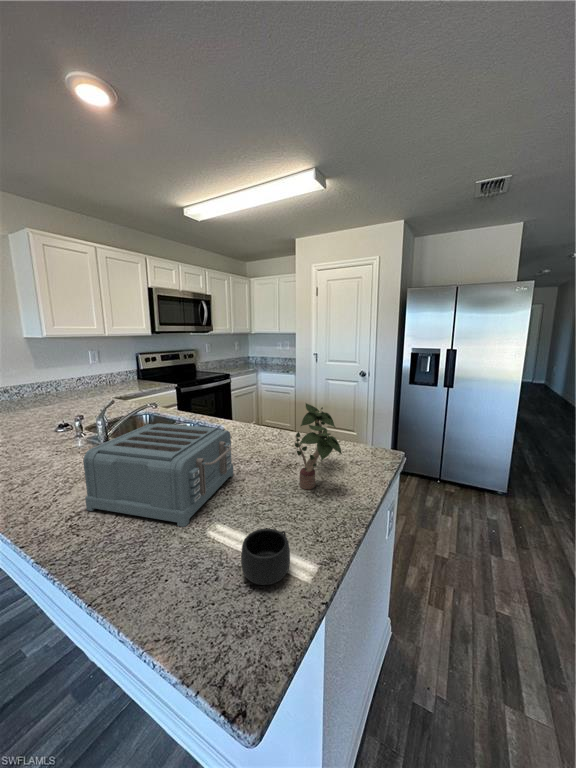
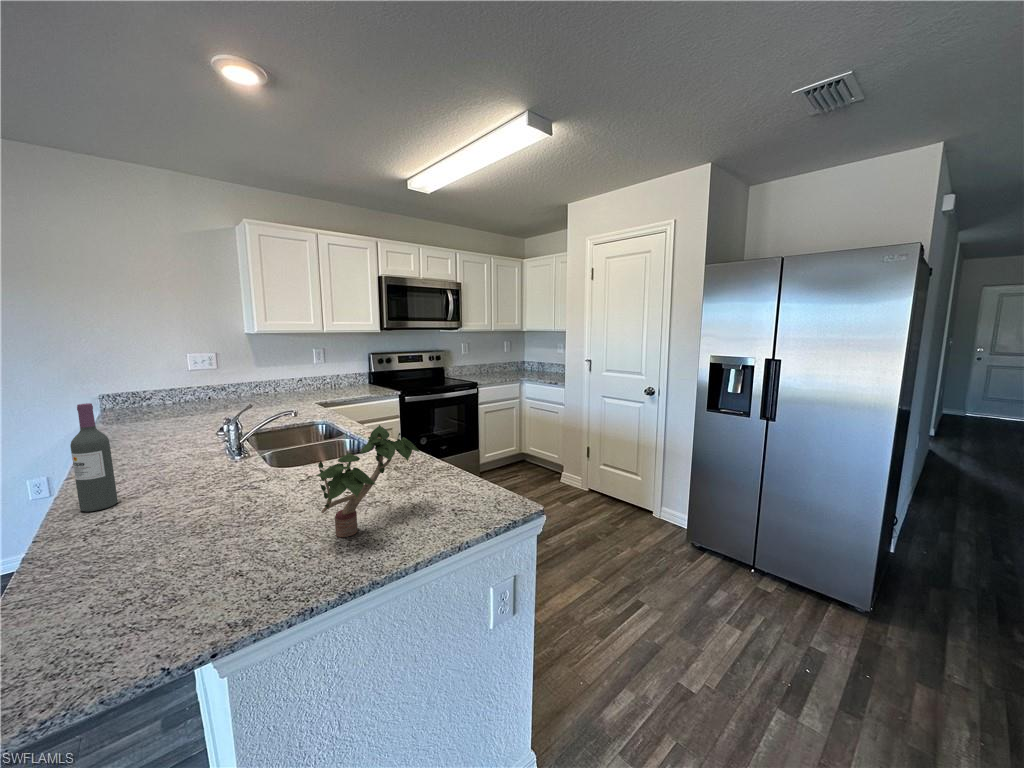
wine bottle: none [19,403,61,509] -> present [70,403,118,512]
toaster: present [83,423,233,527] -> none [111,435,293,554]
mug: present [241,529,290,585] -> none [105,570,196,635]

